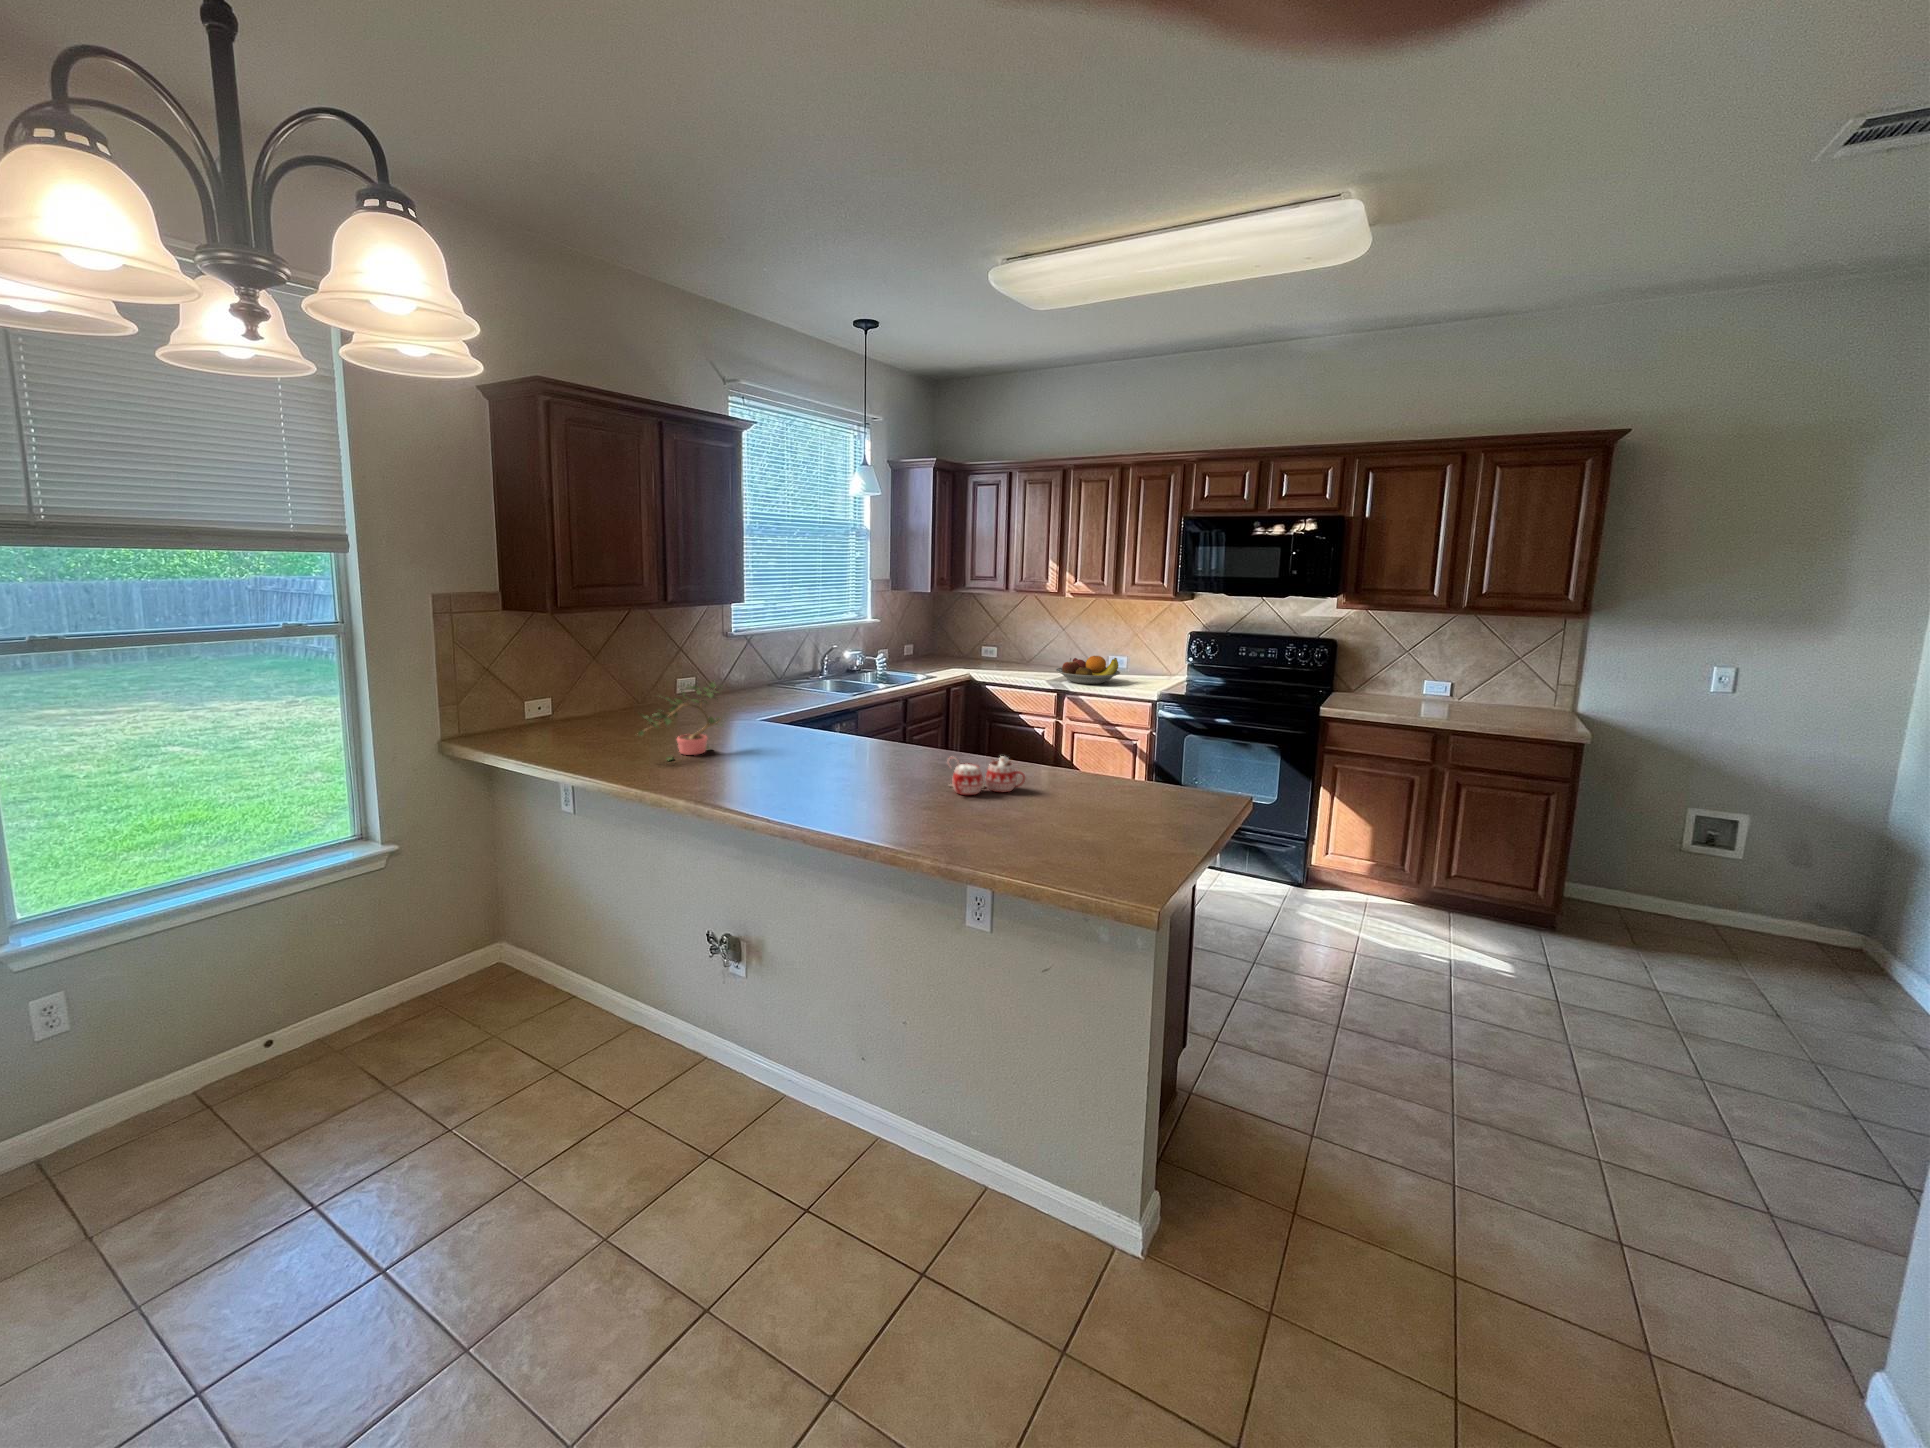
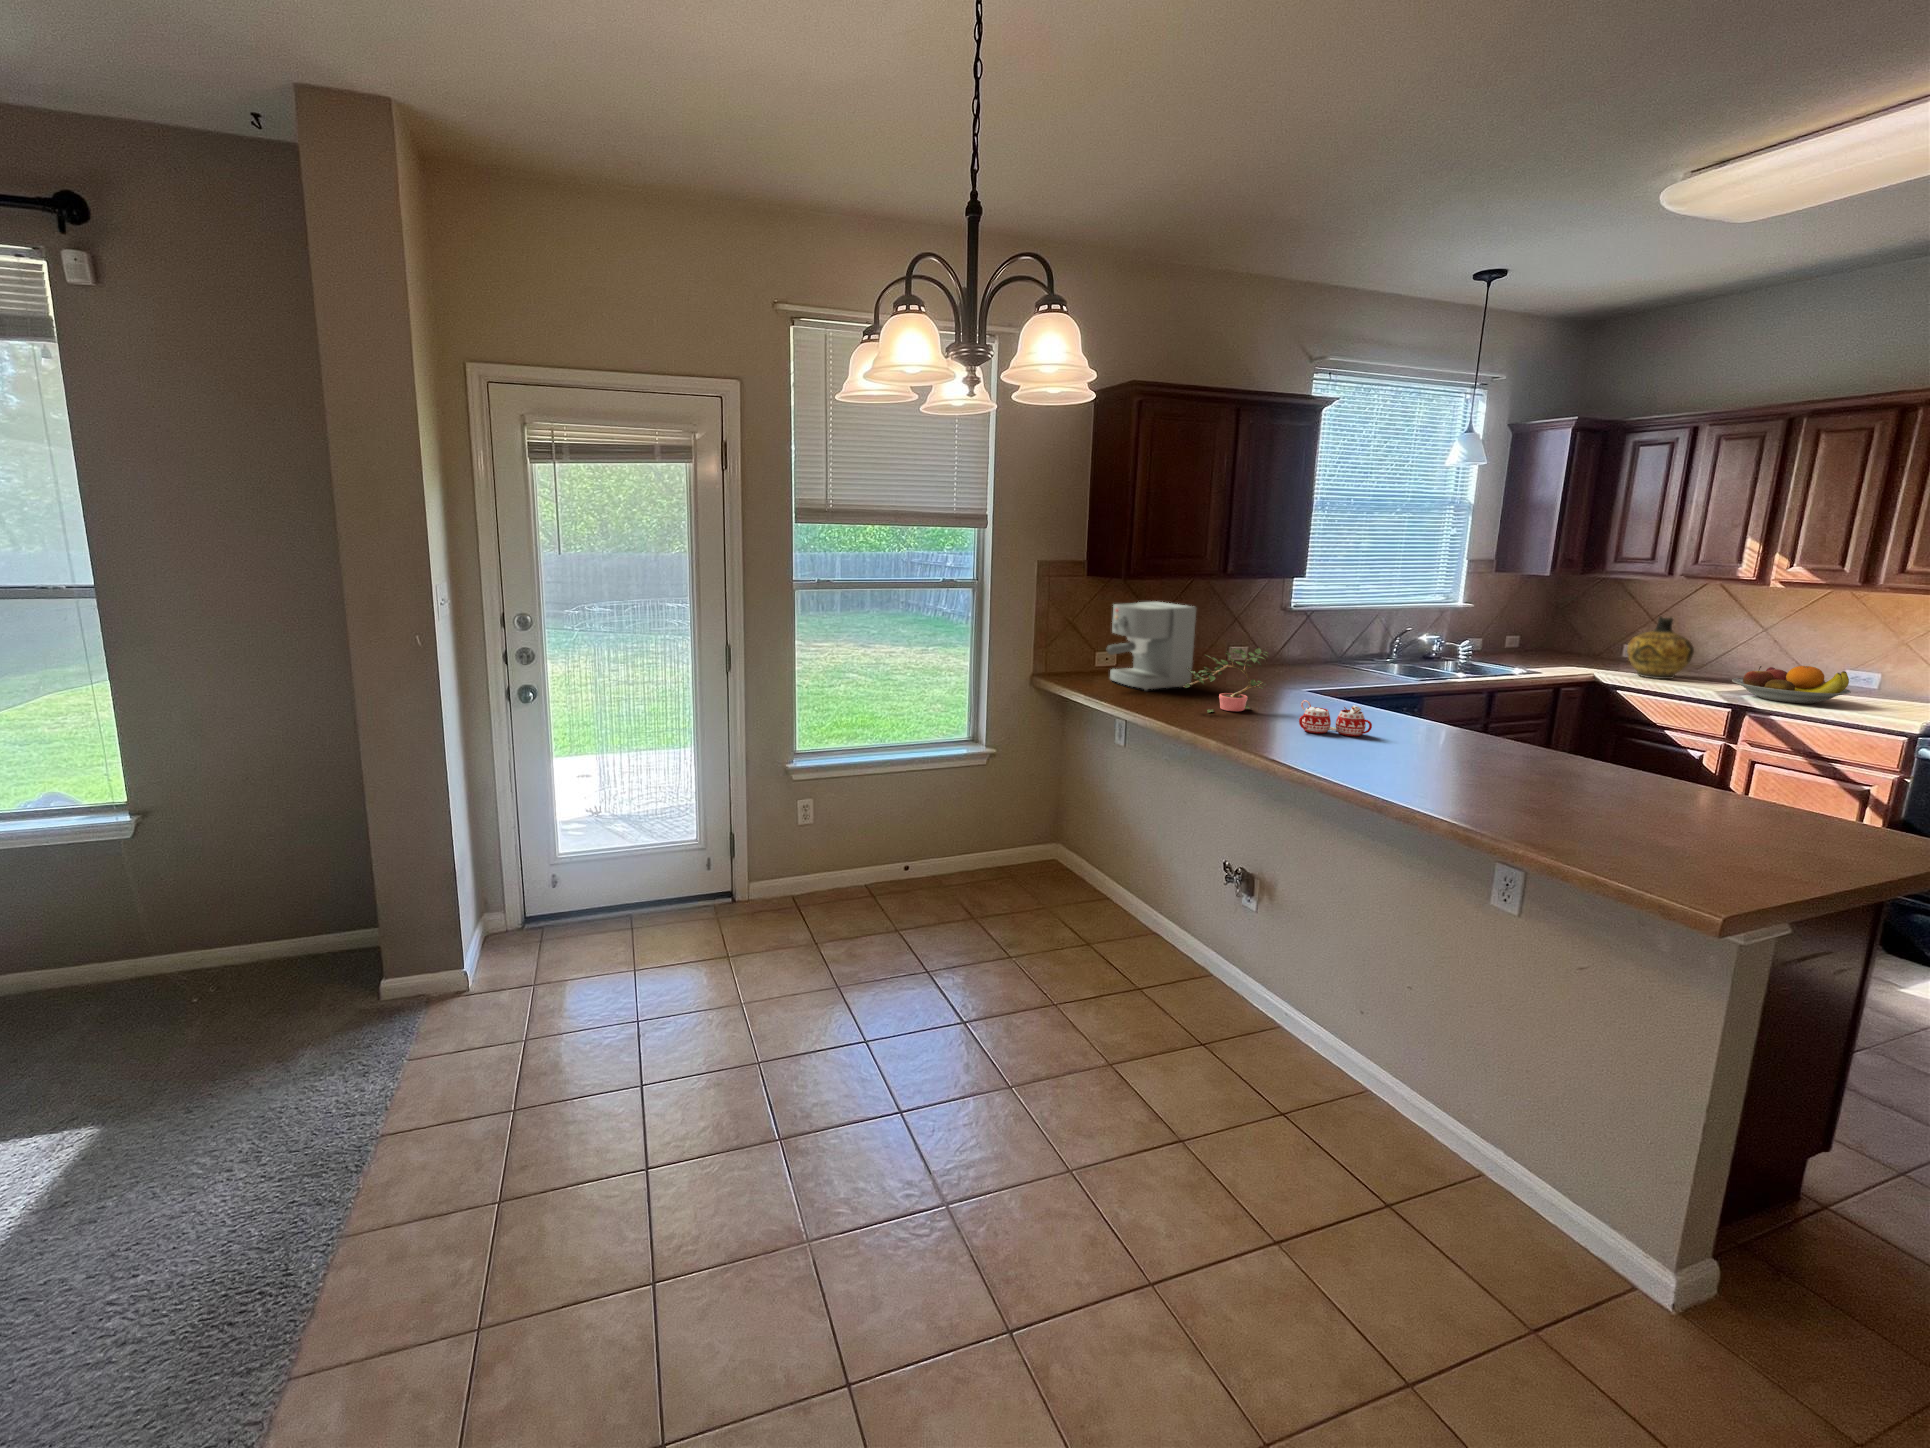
ceramic jug: none [987,623,1028,673] -> present [1627,616,1694,679]
coffee maker: none [536,636,642,742] -> present [1107,602,1197,691]
mug: present [947,756,1025,795] -> present [1299,700,1372,736]

